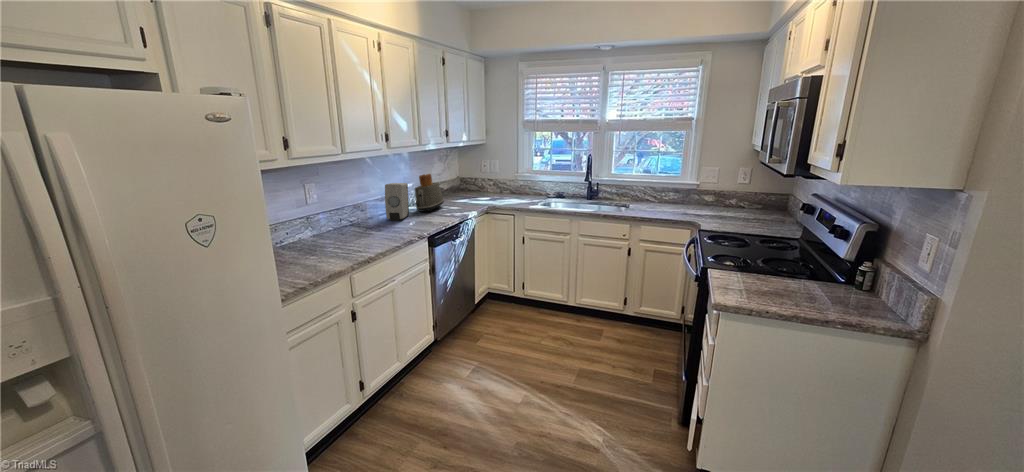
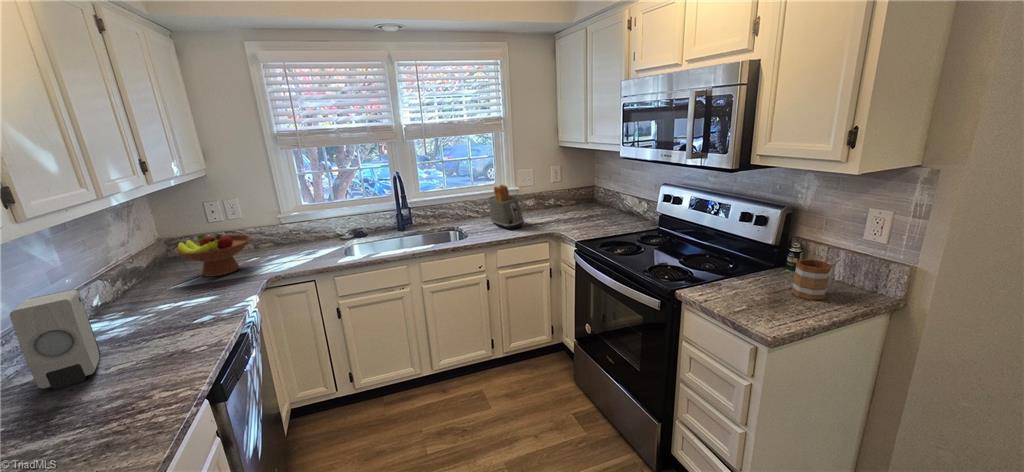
toaster: present [415,174,444,212] -> present [489,185,524,229]
fruit bowl: none [456,175,492,200] -> present [174,234,251,277]
mug: none [820,270,877,310] -> present [791,259,834,300]

